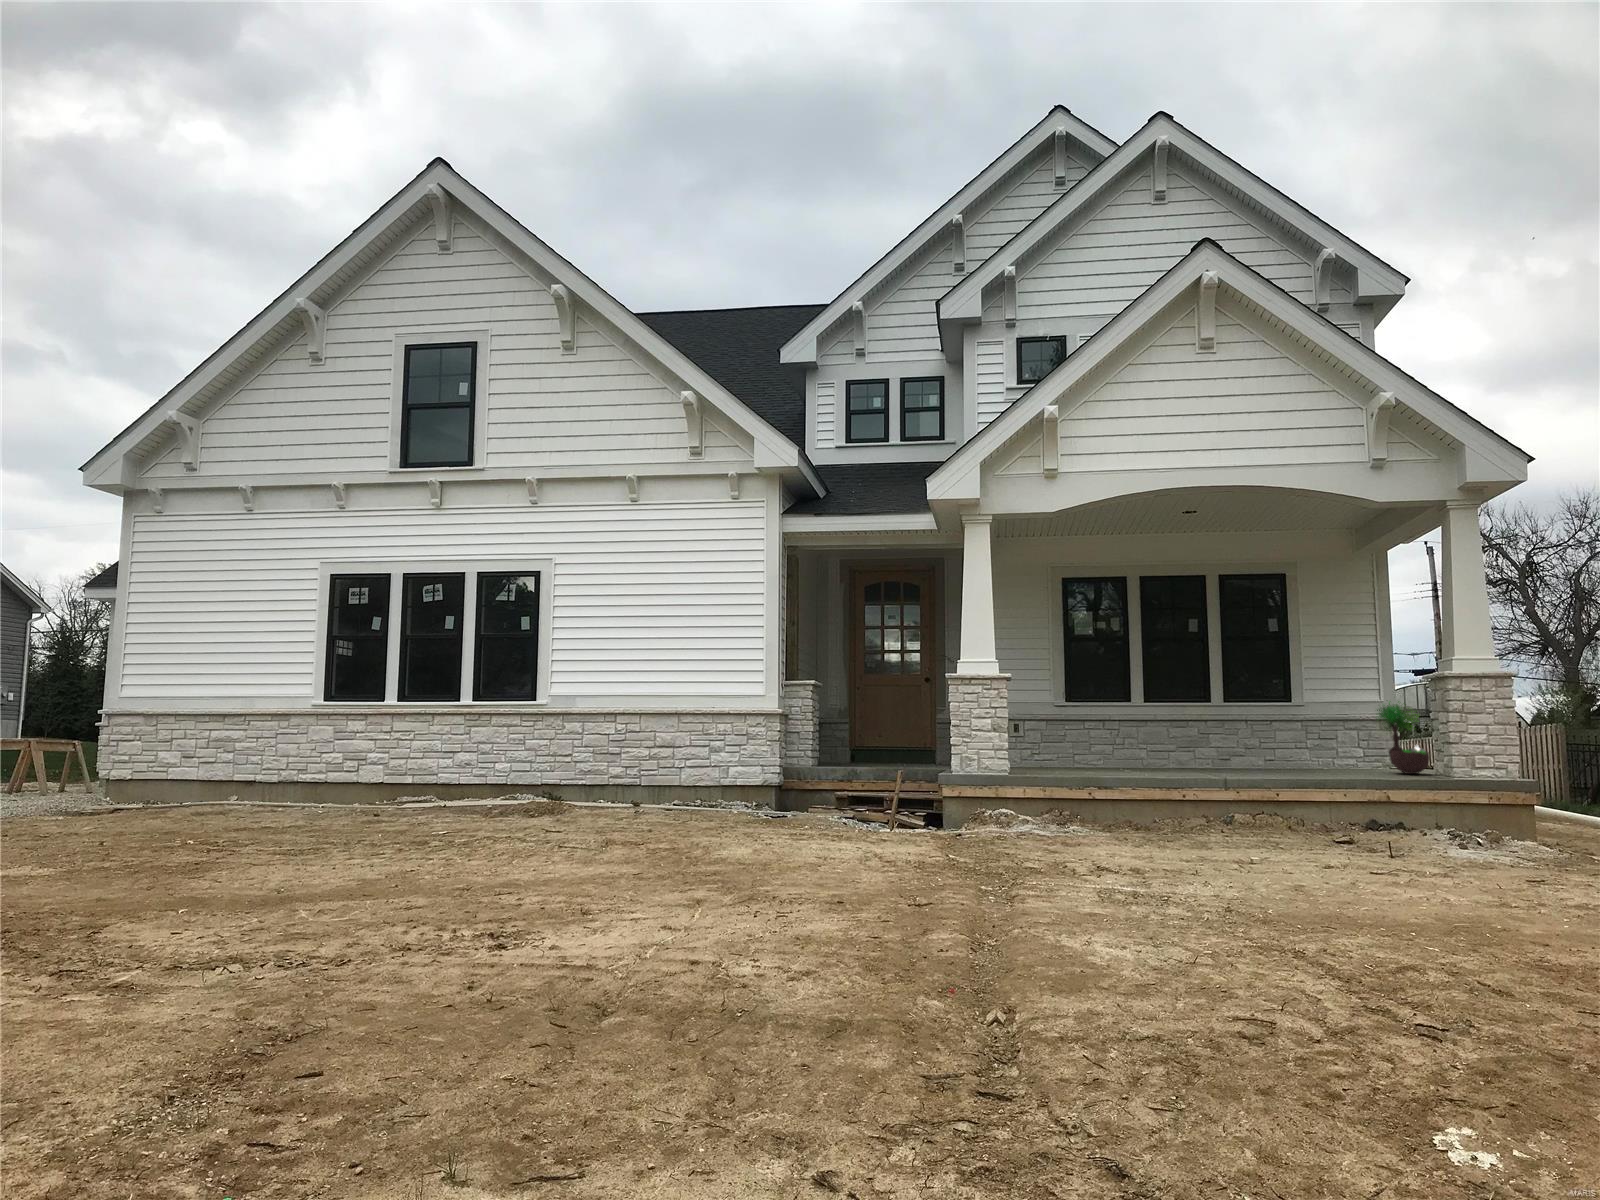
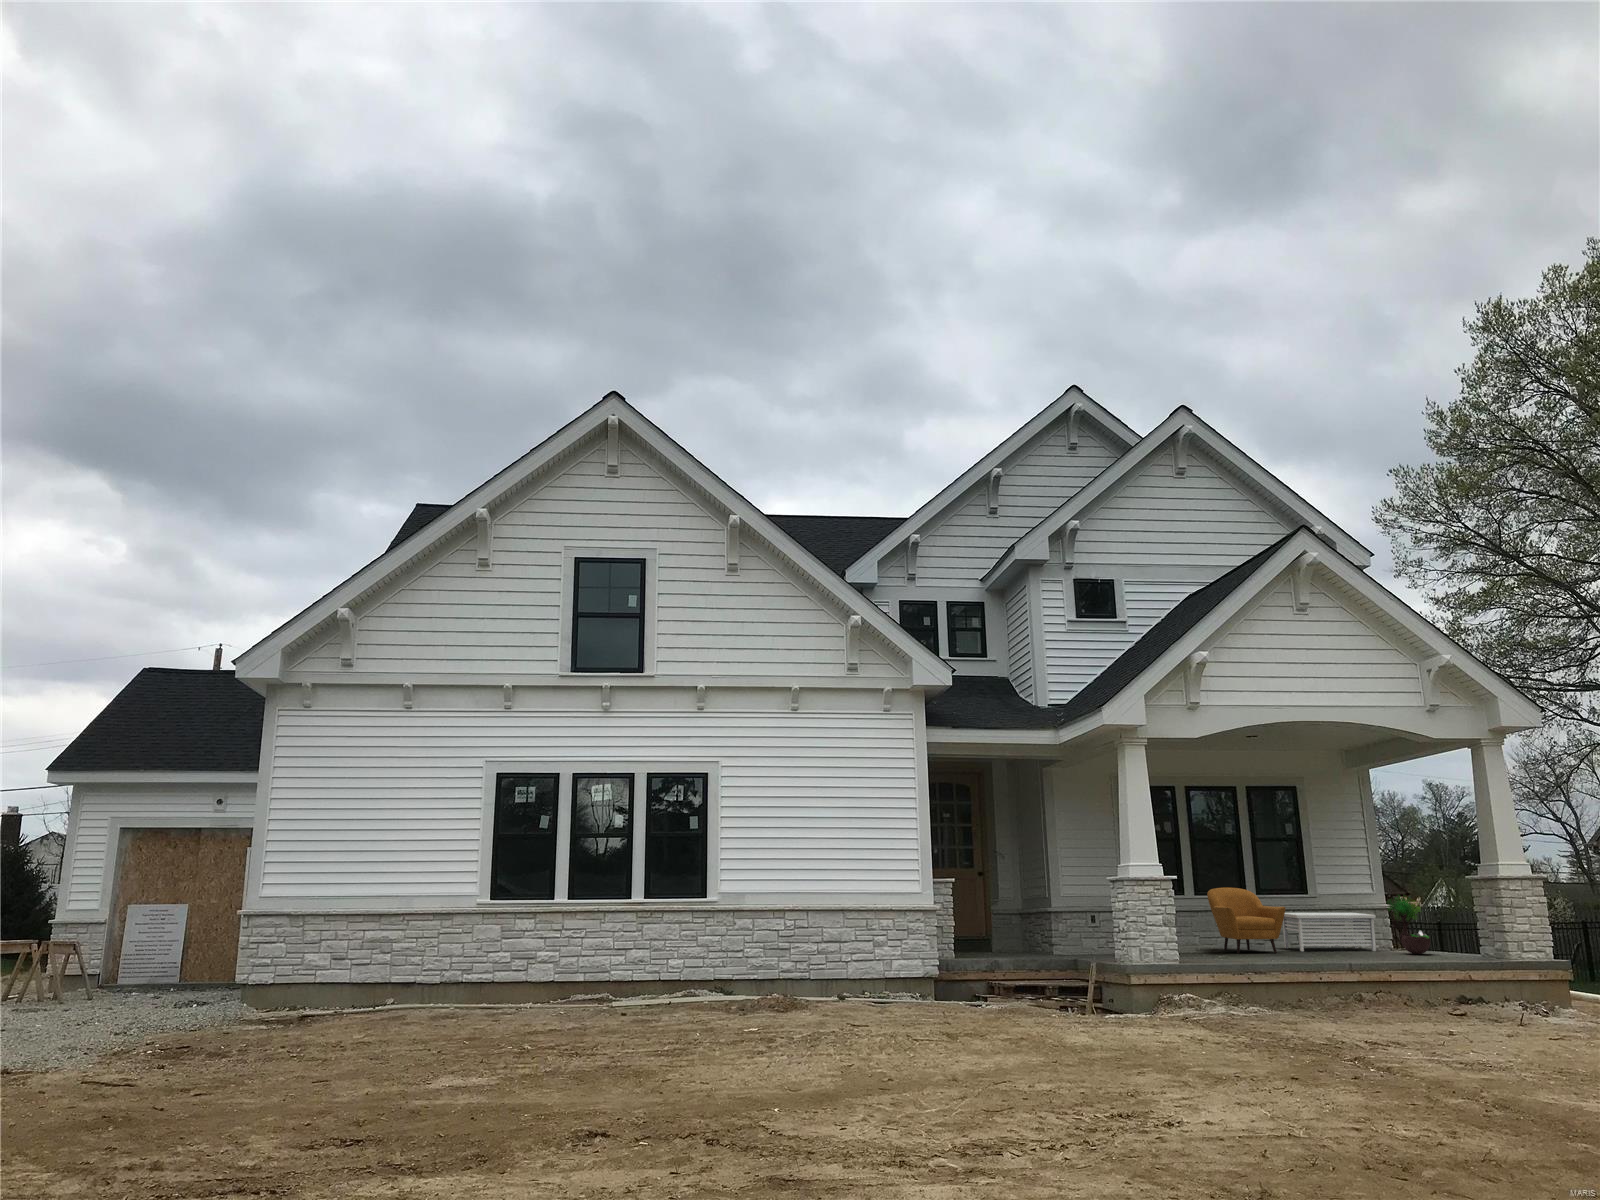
armchair: none [1151,693,1239,769] -> present [1207,888,1285,954]
storage bench: none [1247,722,1367,769] -> present [1283,913,1376,951]

